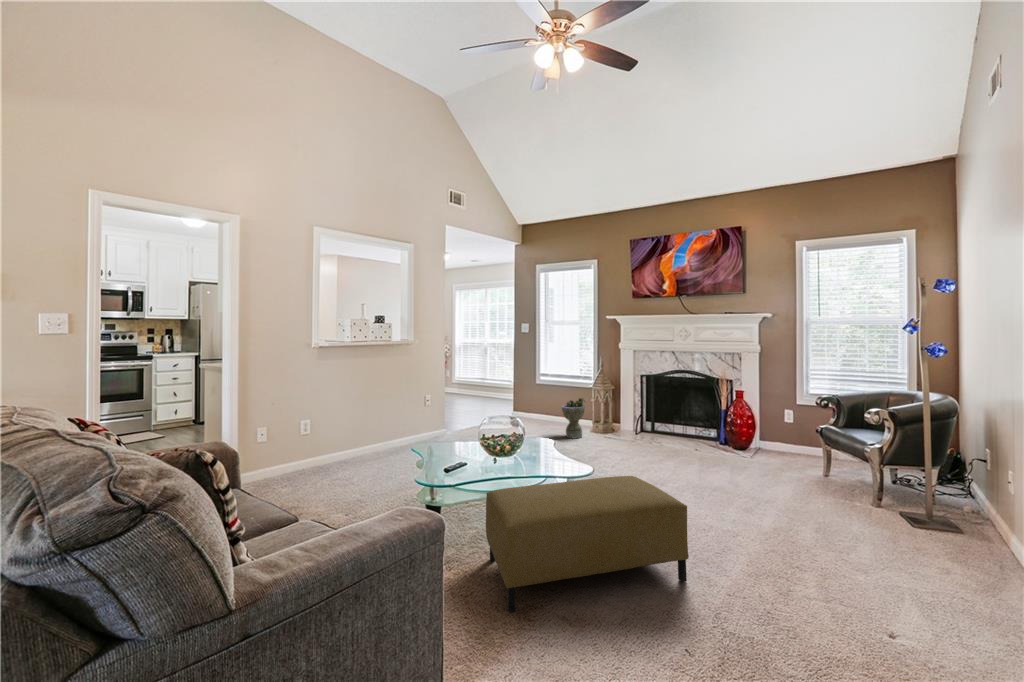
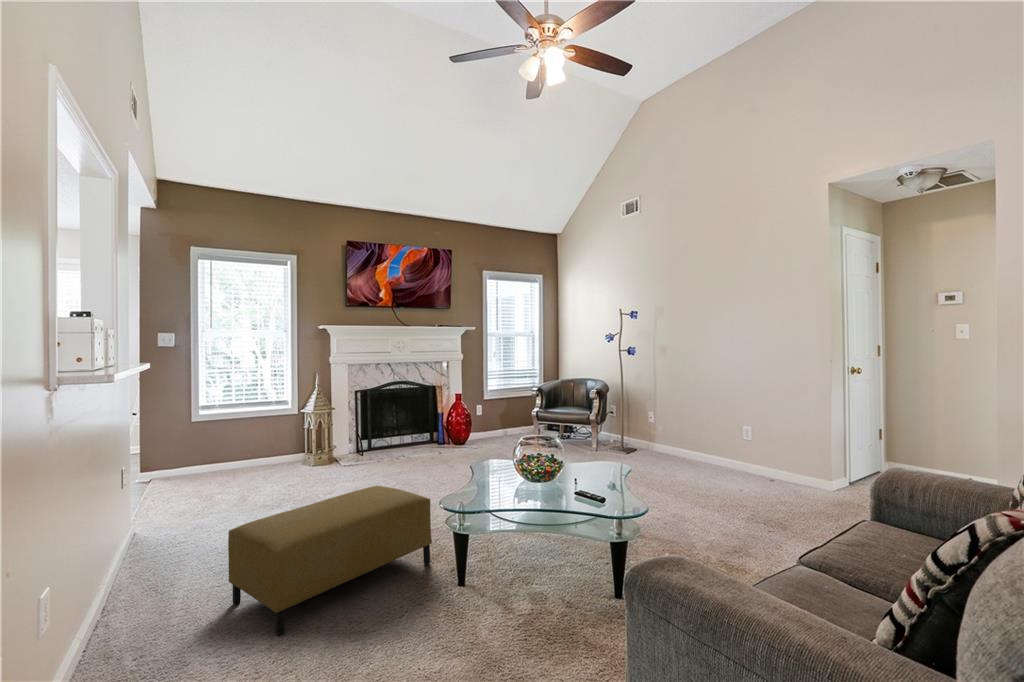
planter: present [562,398,585,438] -> none [264,420,295,469]

